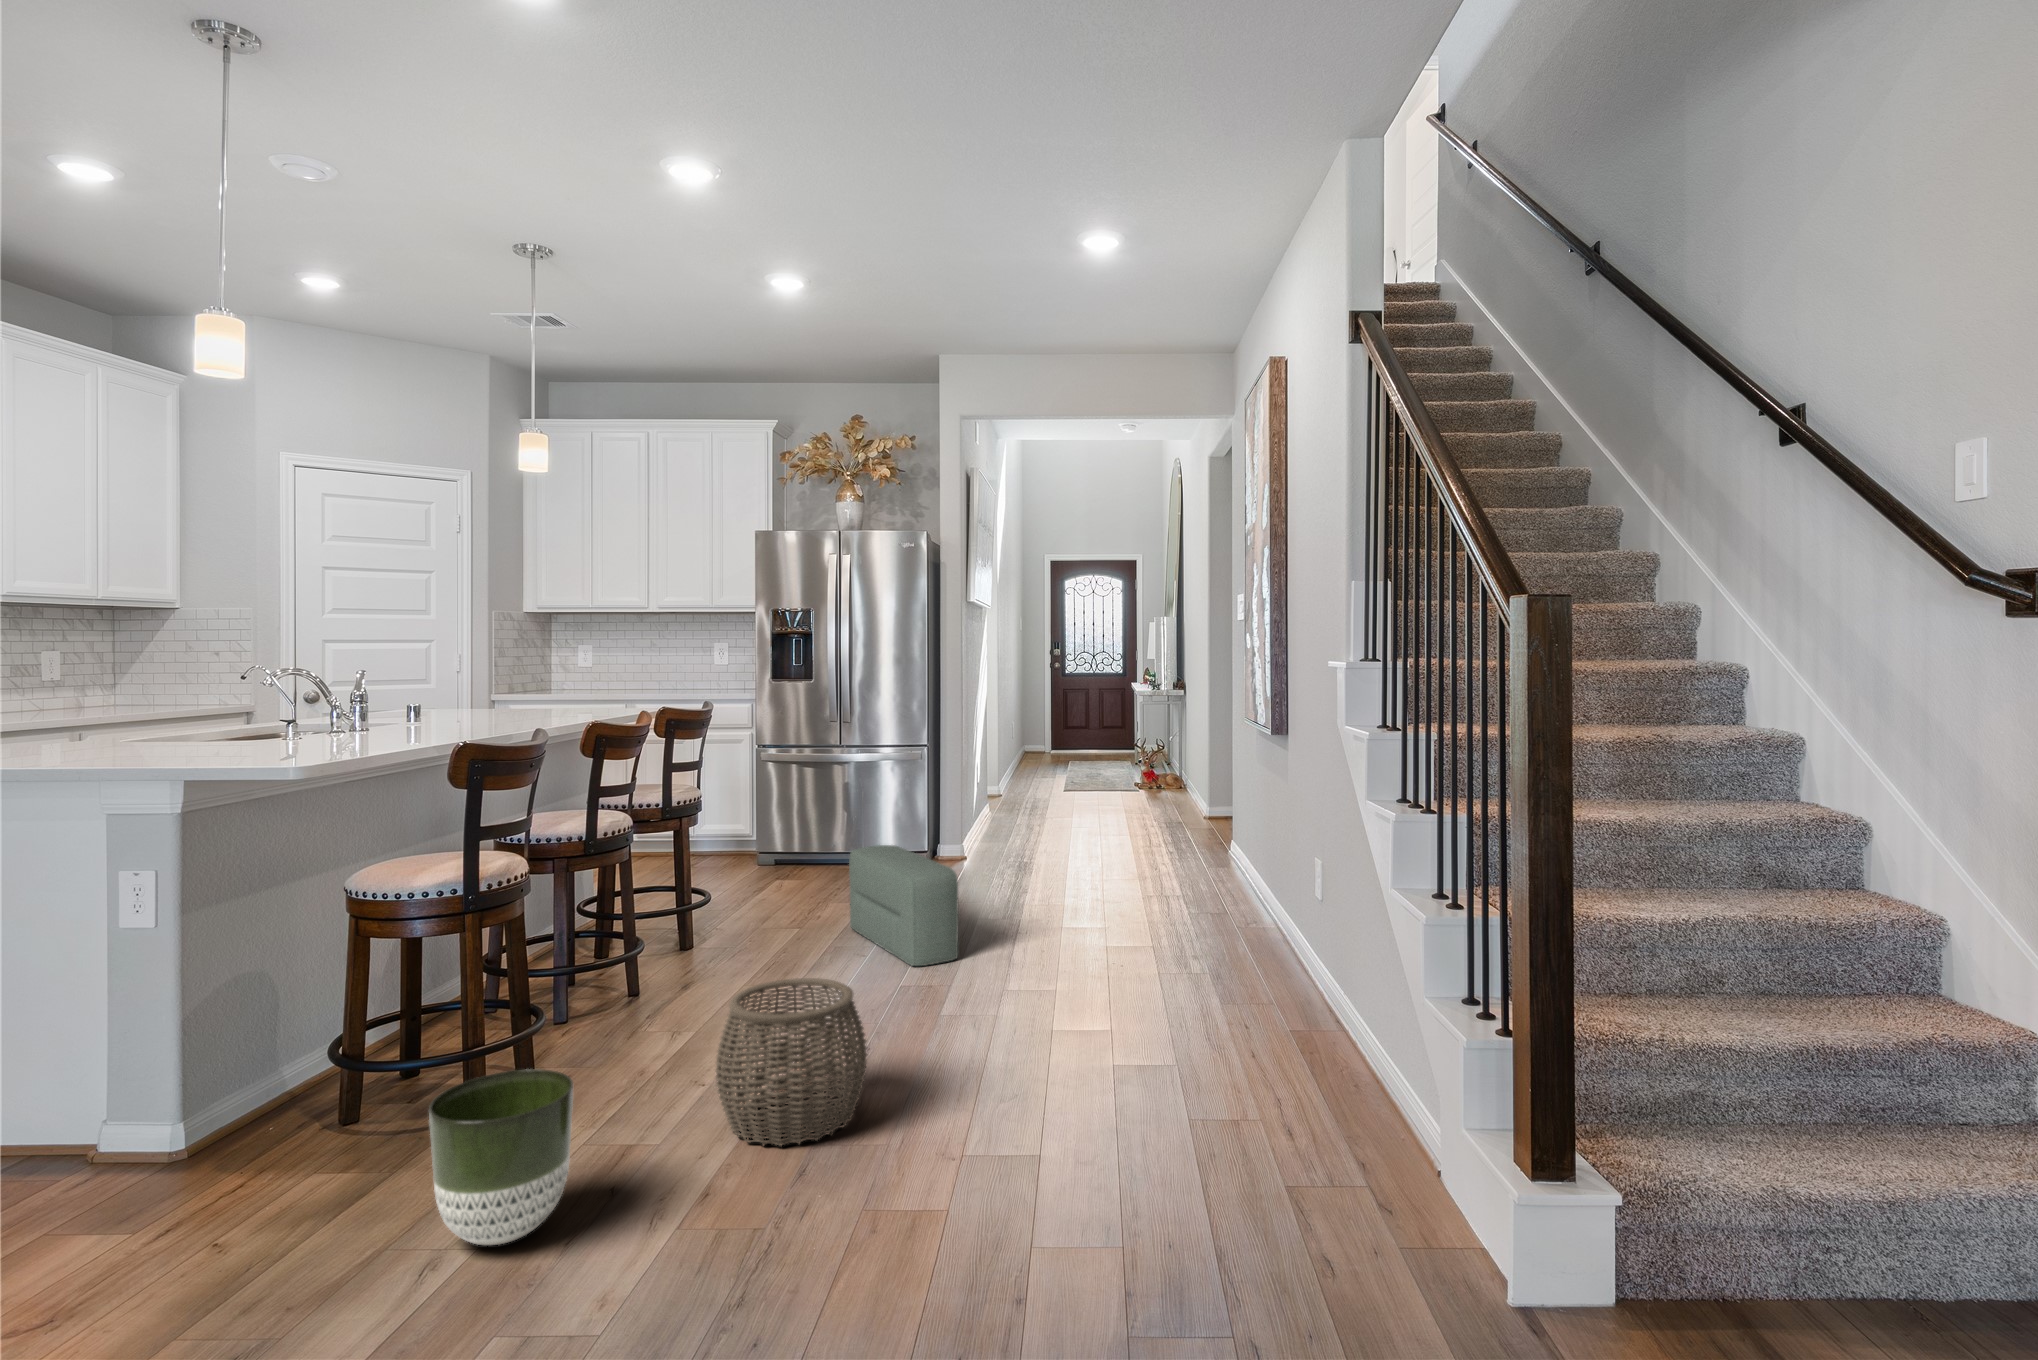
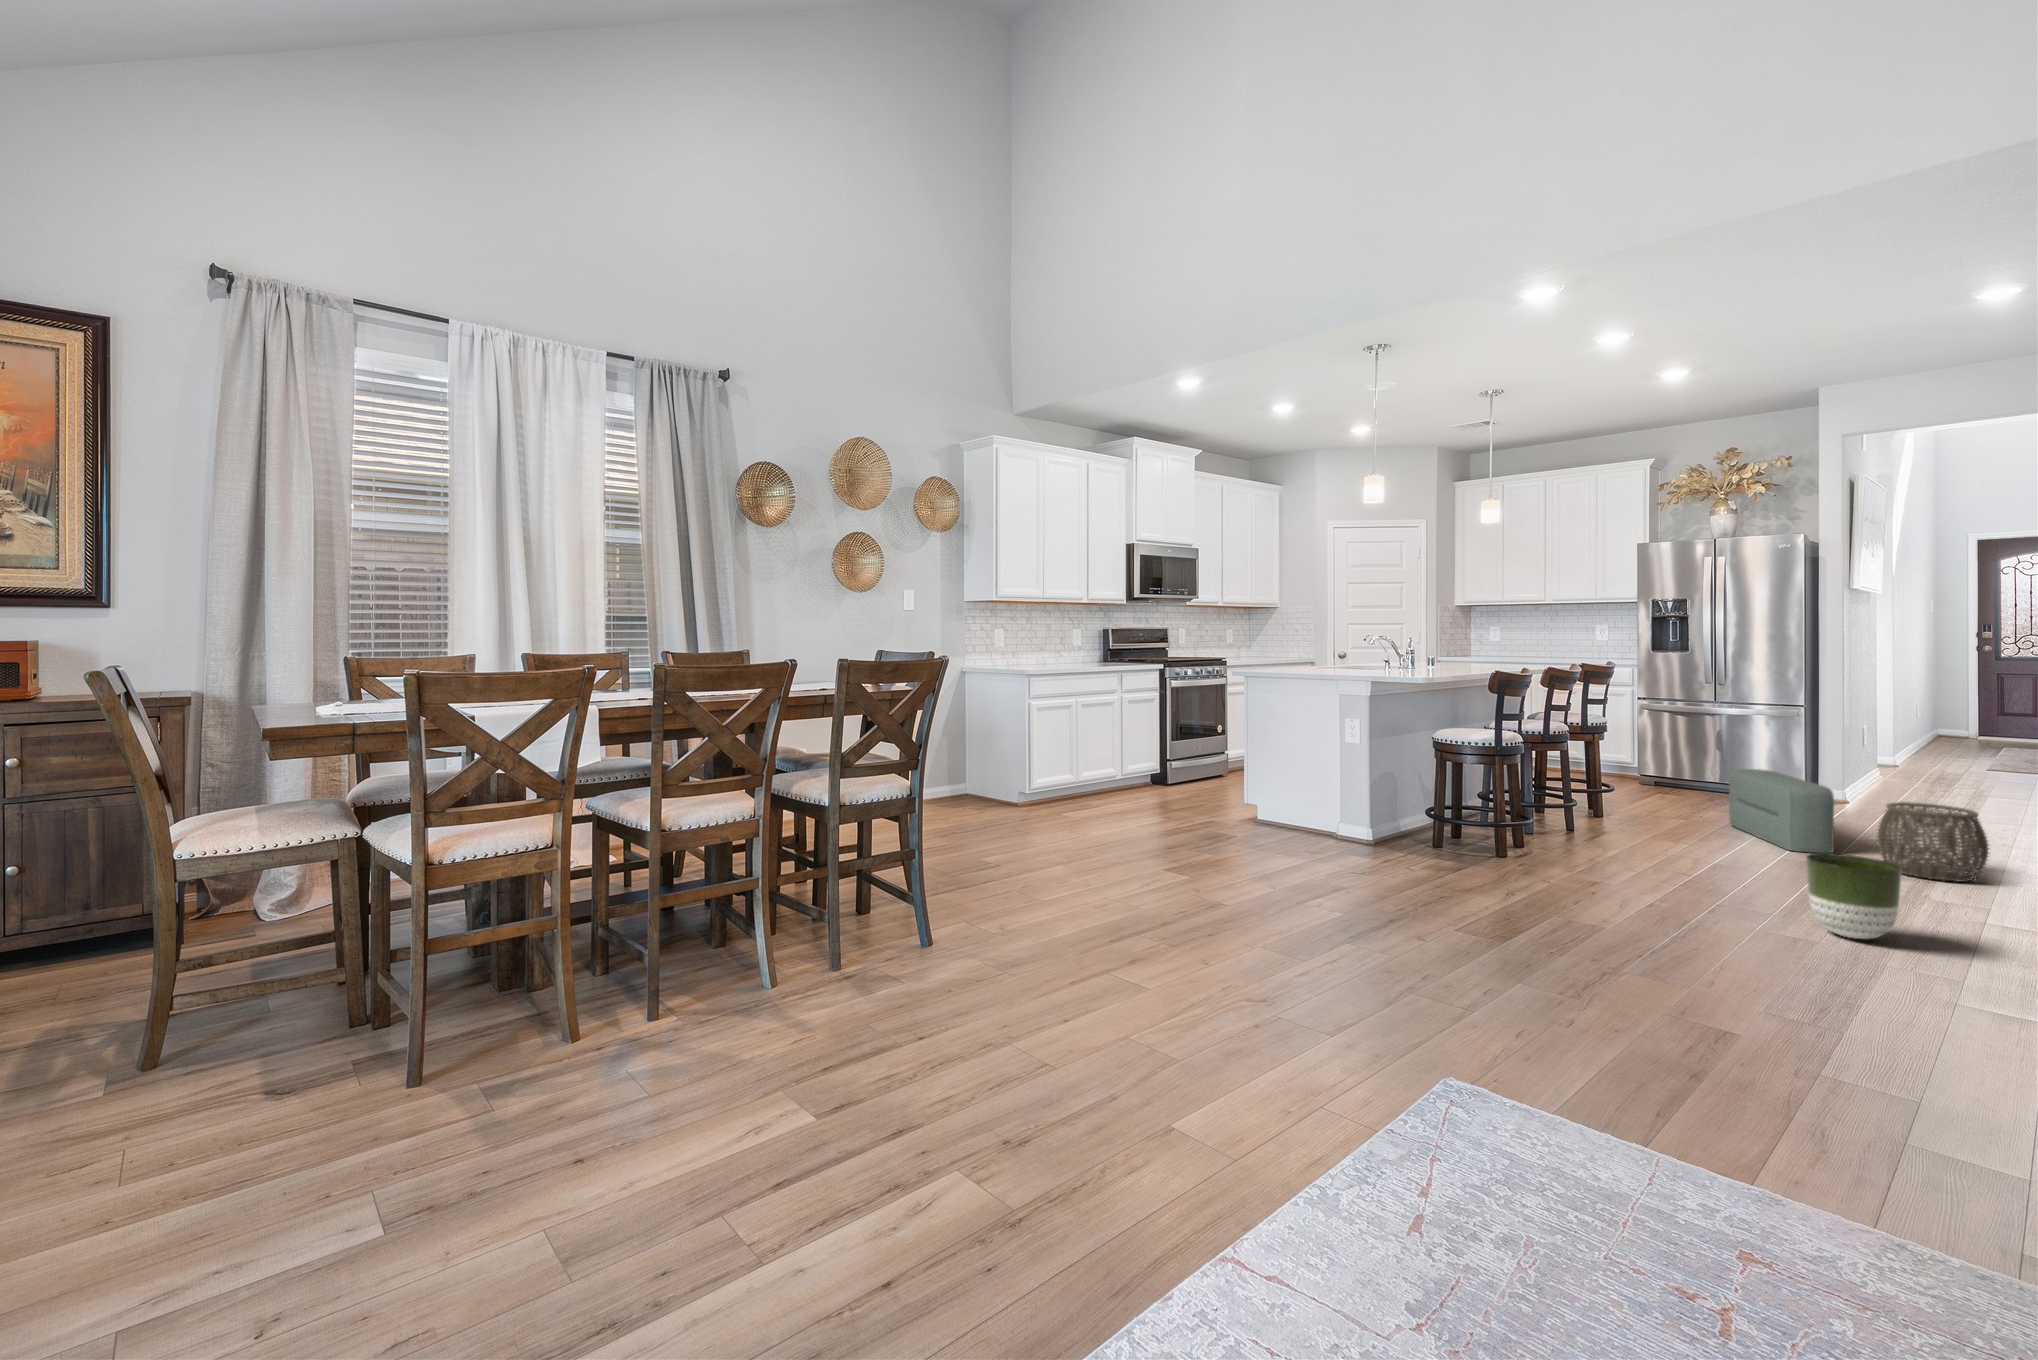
woven basket: present [715,978,867,1146] -> present [1877,802,1989,882]
planter: present [429,1069,573,1246] -> present [1806,853,1902,939]

